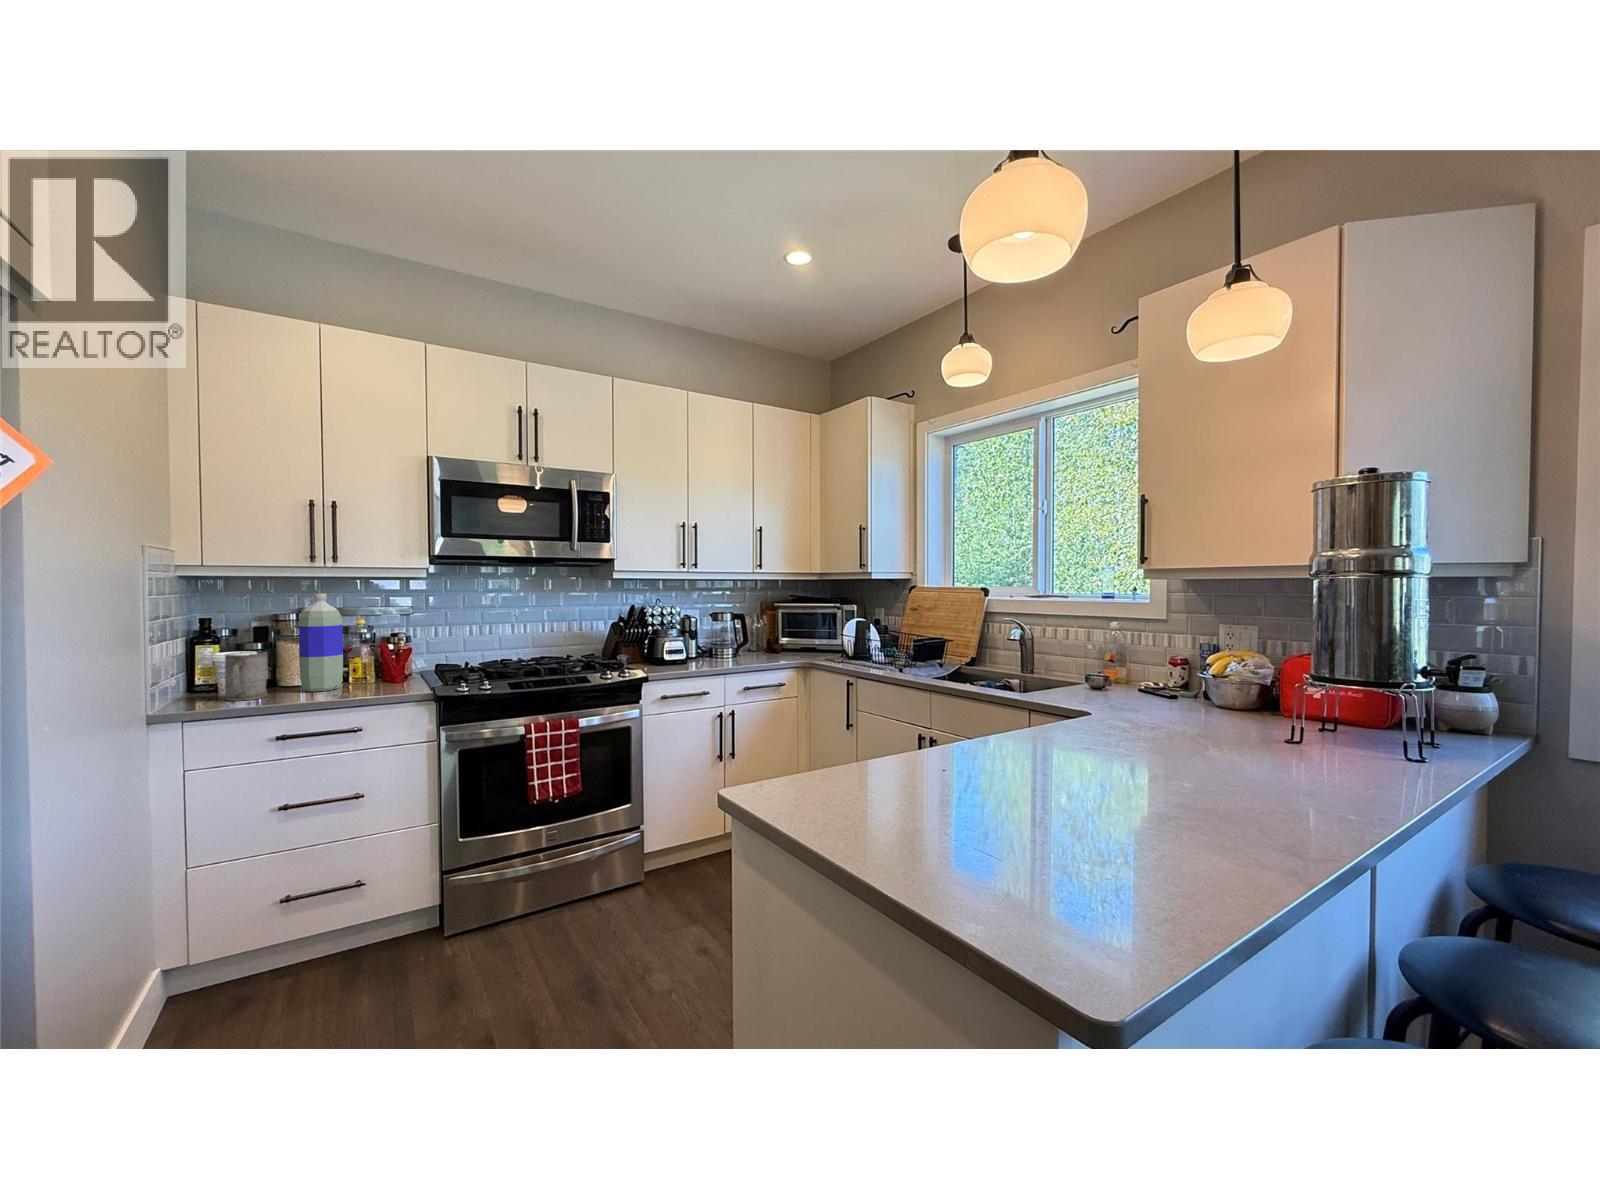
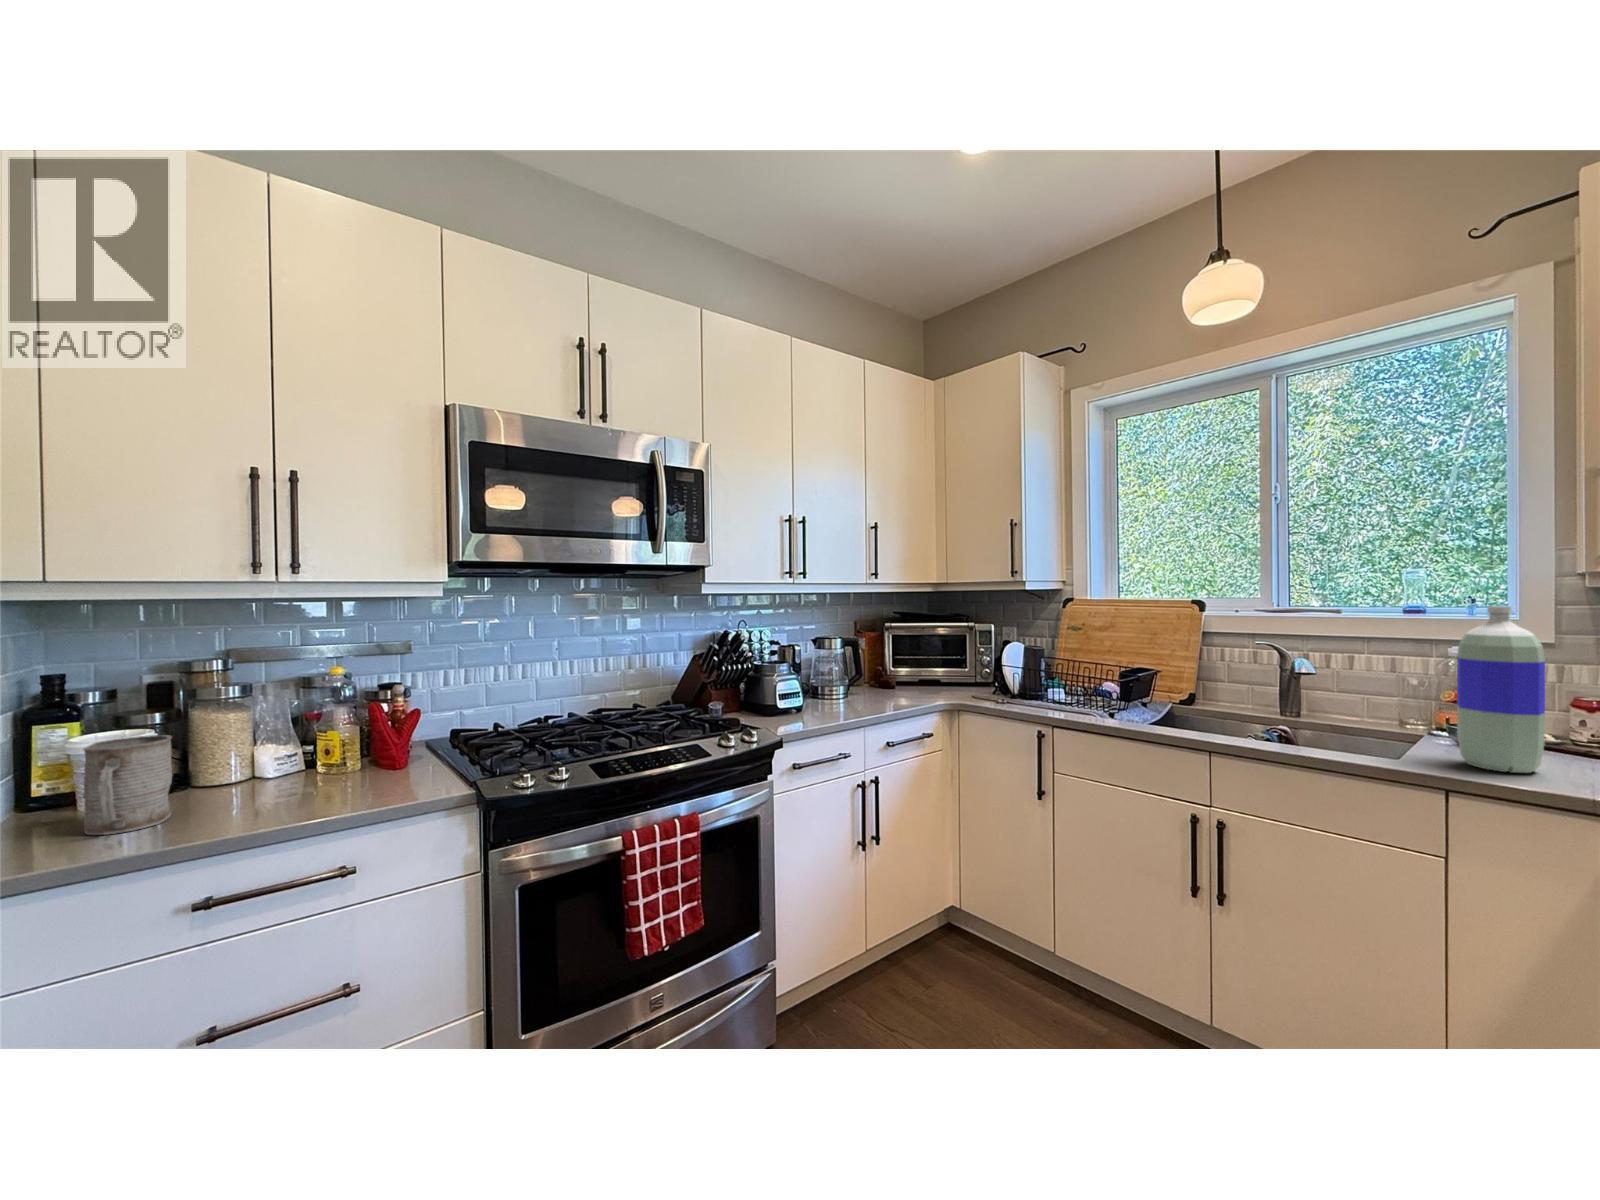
bottle: present [299,594,343,692] -> present [1457,606,1545,773]

